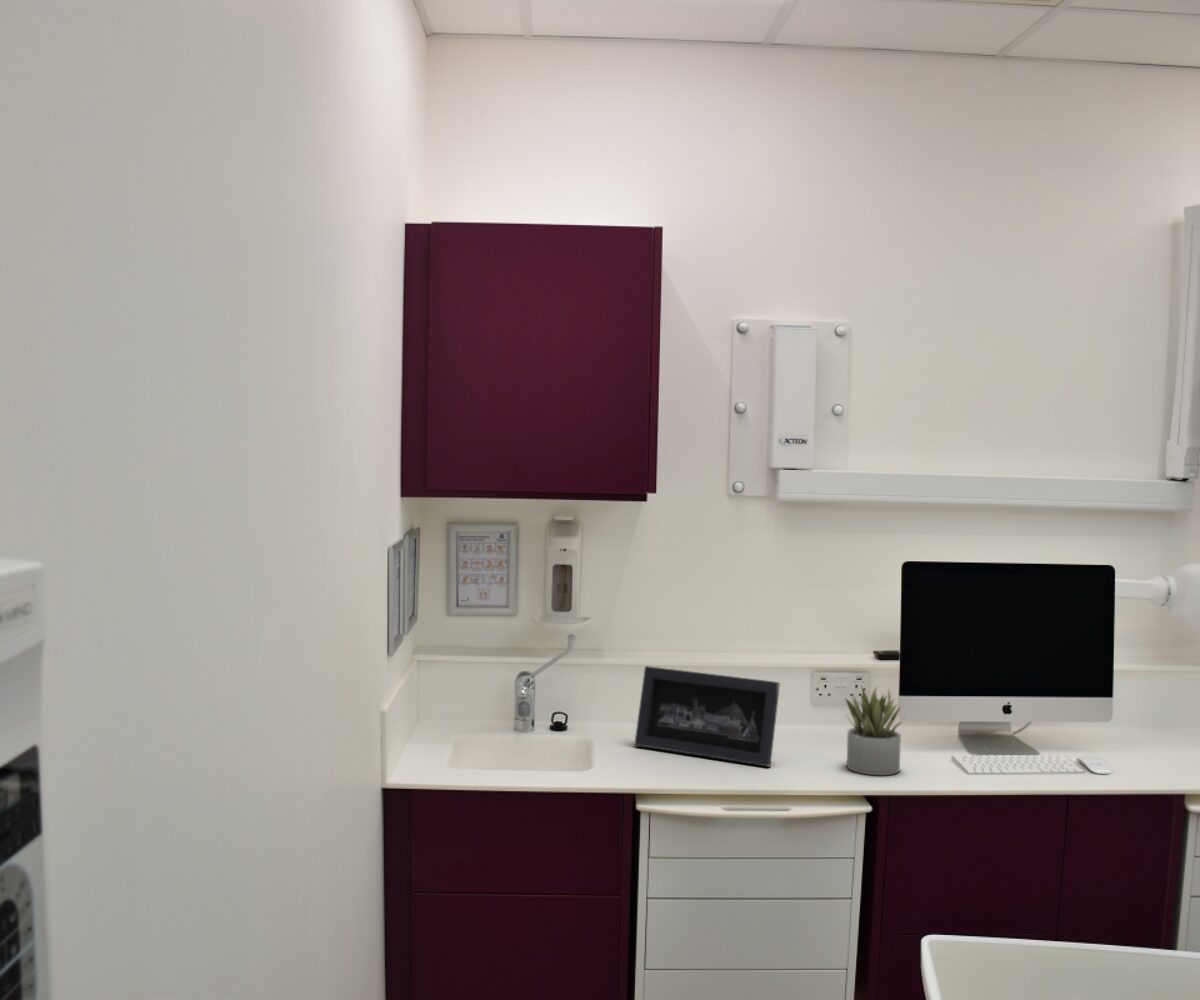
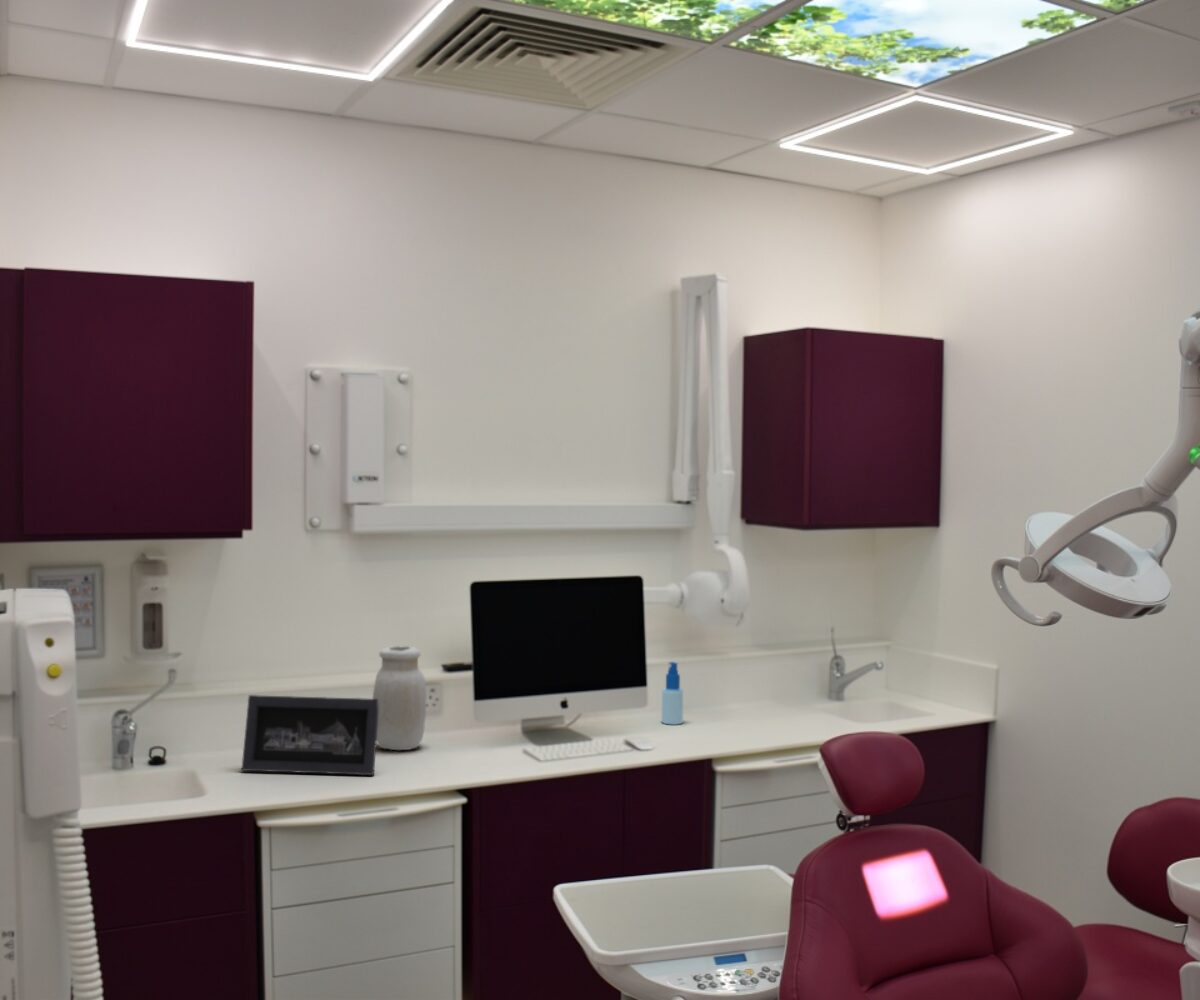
jar: none [781,626,841,743] -> present [373,646,426,750]
spray bottle: none [1141,671,1171,749] -> present [662,662,683,725]
succulent plant: present [846,688,902,775] -> none [435,694,487,772]

